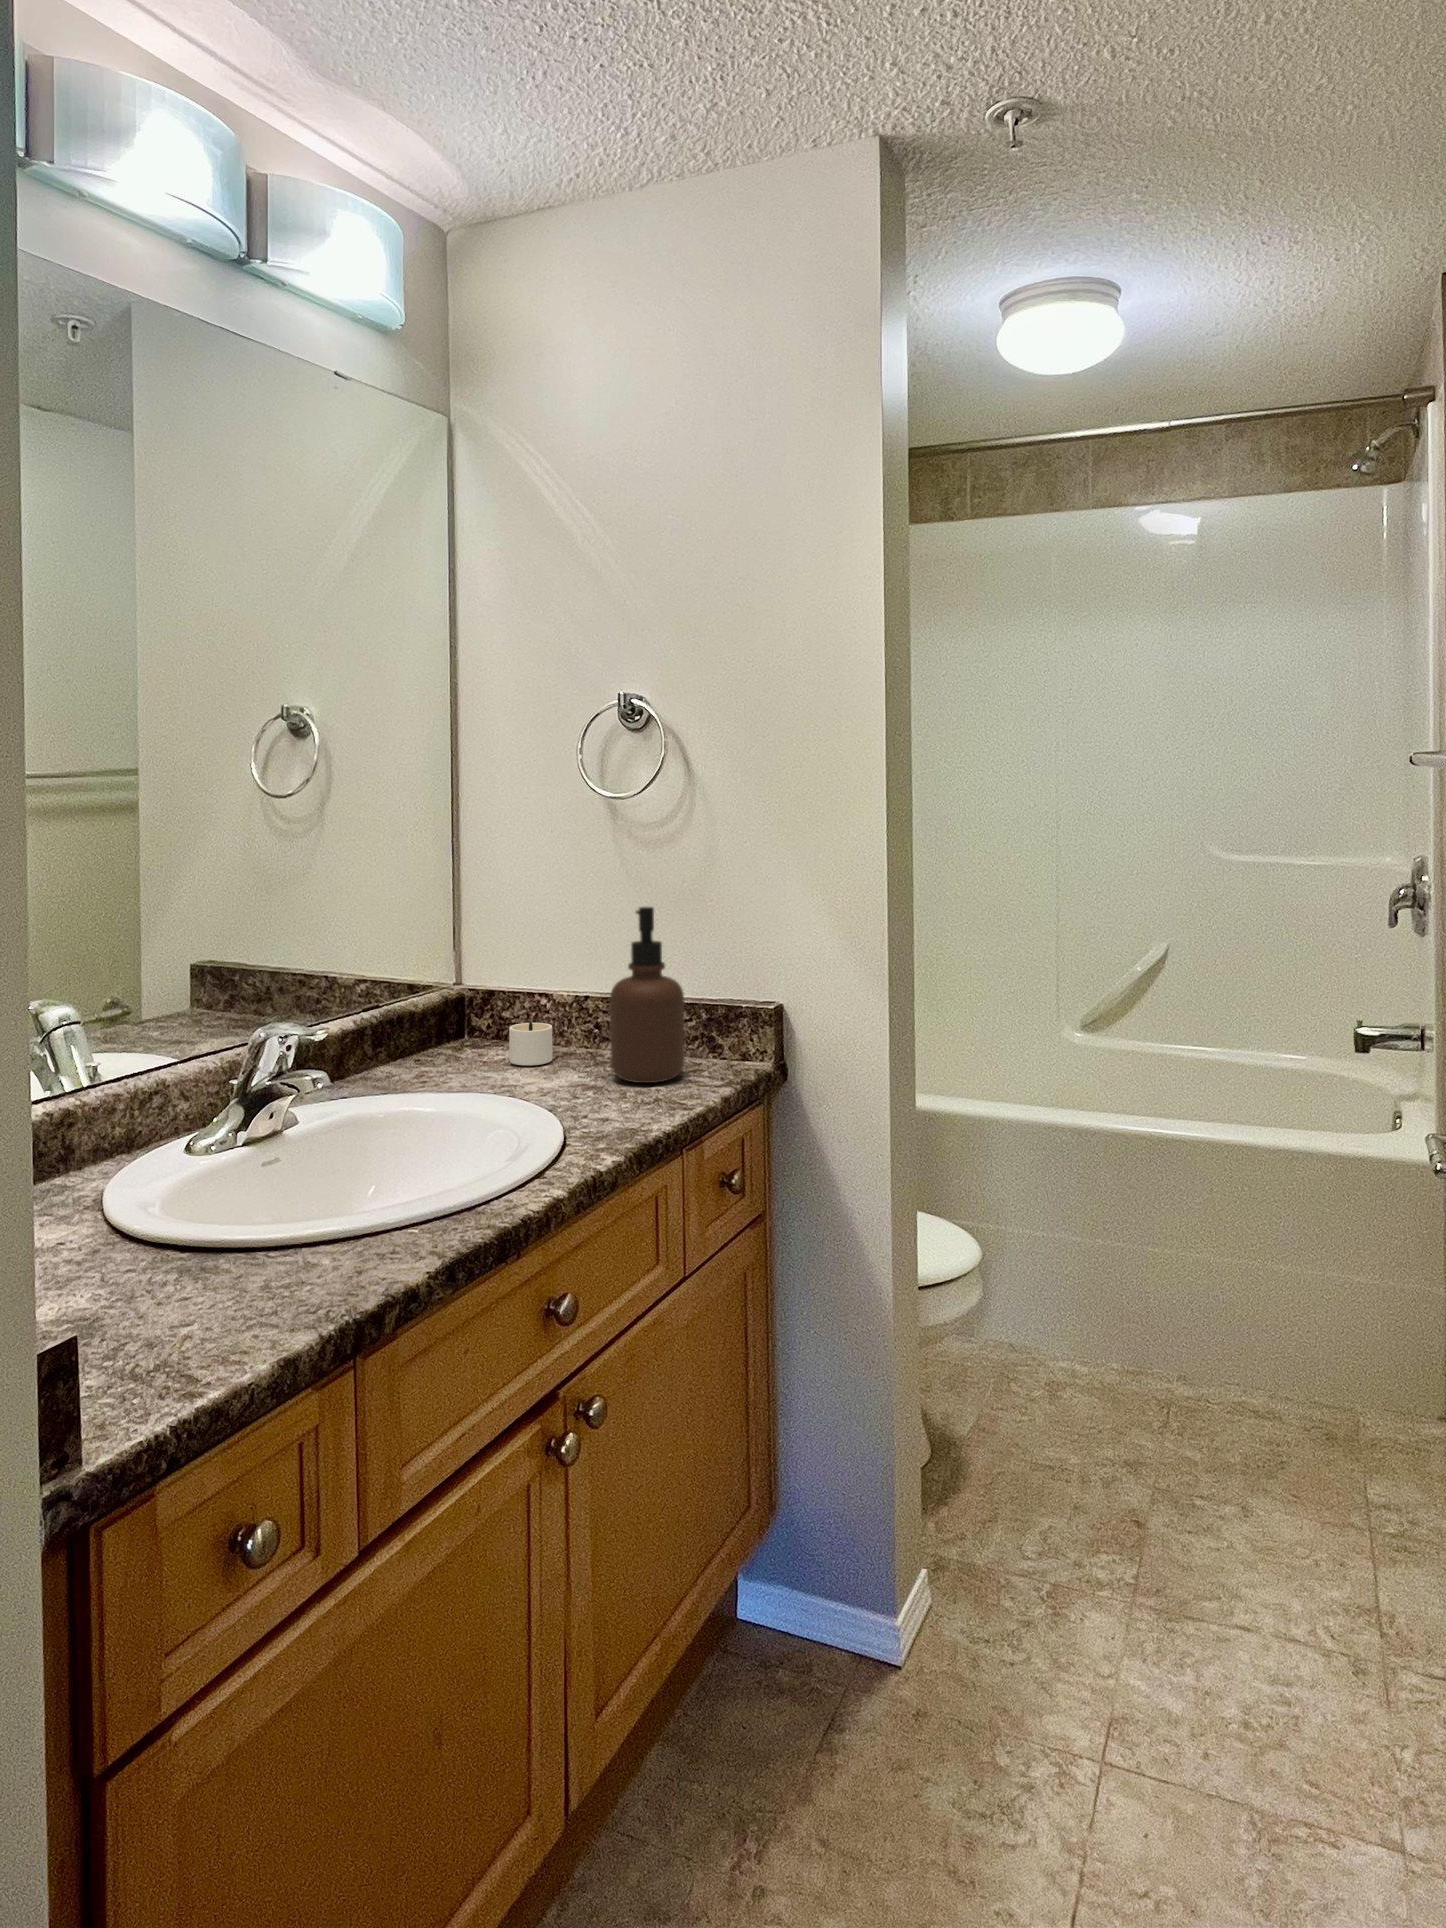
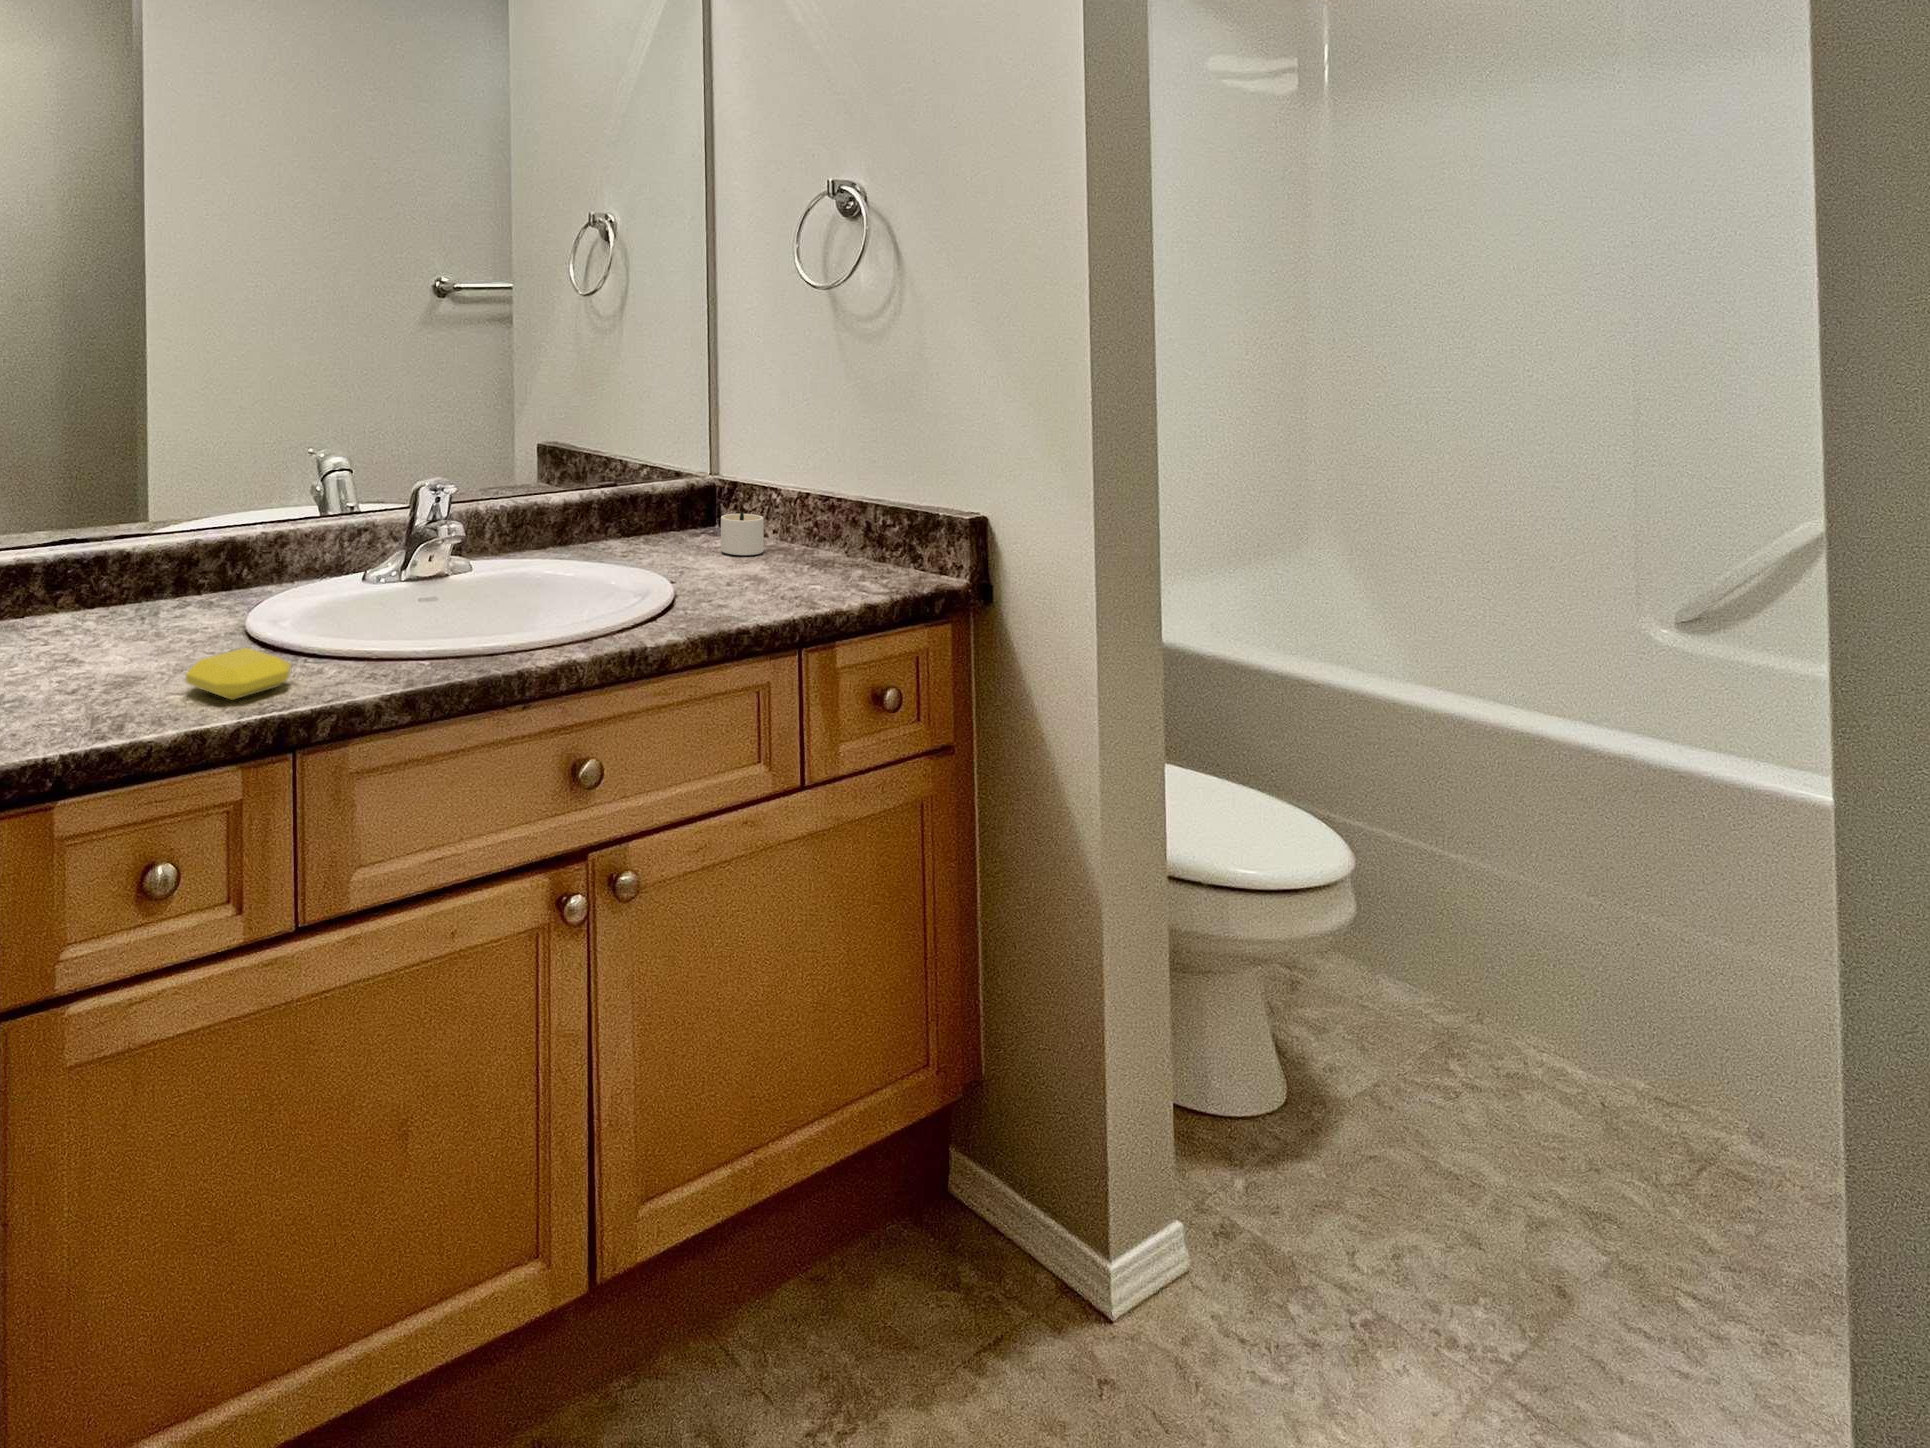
soap dispenser: present [610,907,685,1083] -> none [785,400,864,584]
soap bar: none [183,1251,308,1313] -> present [186,648,292,700]

